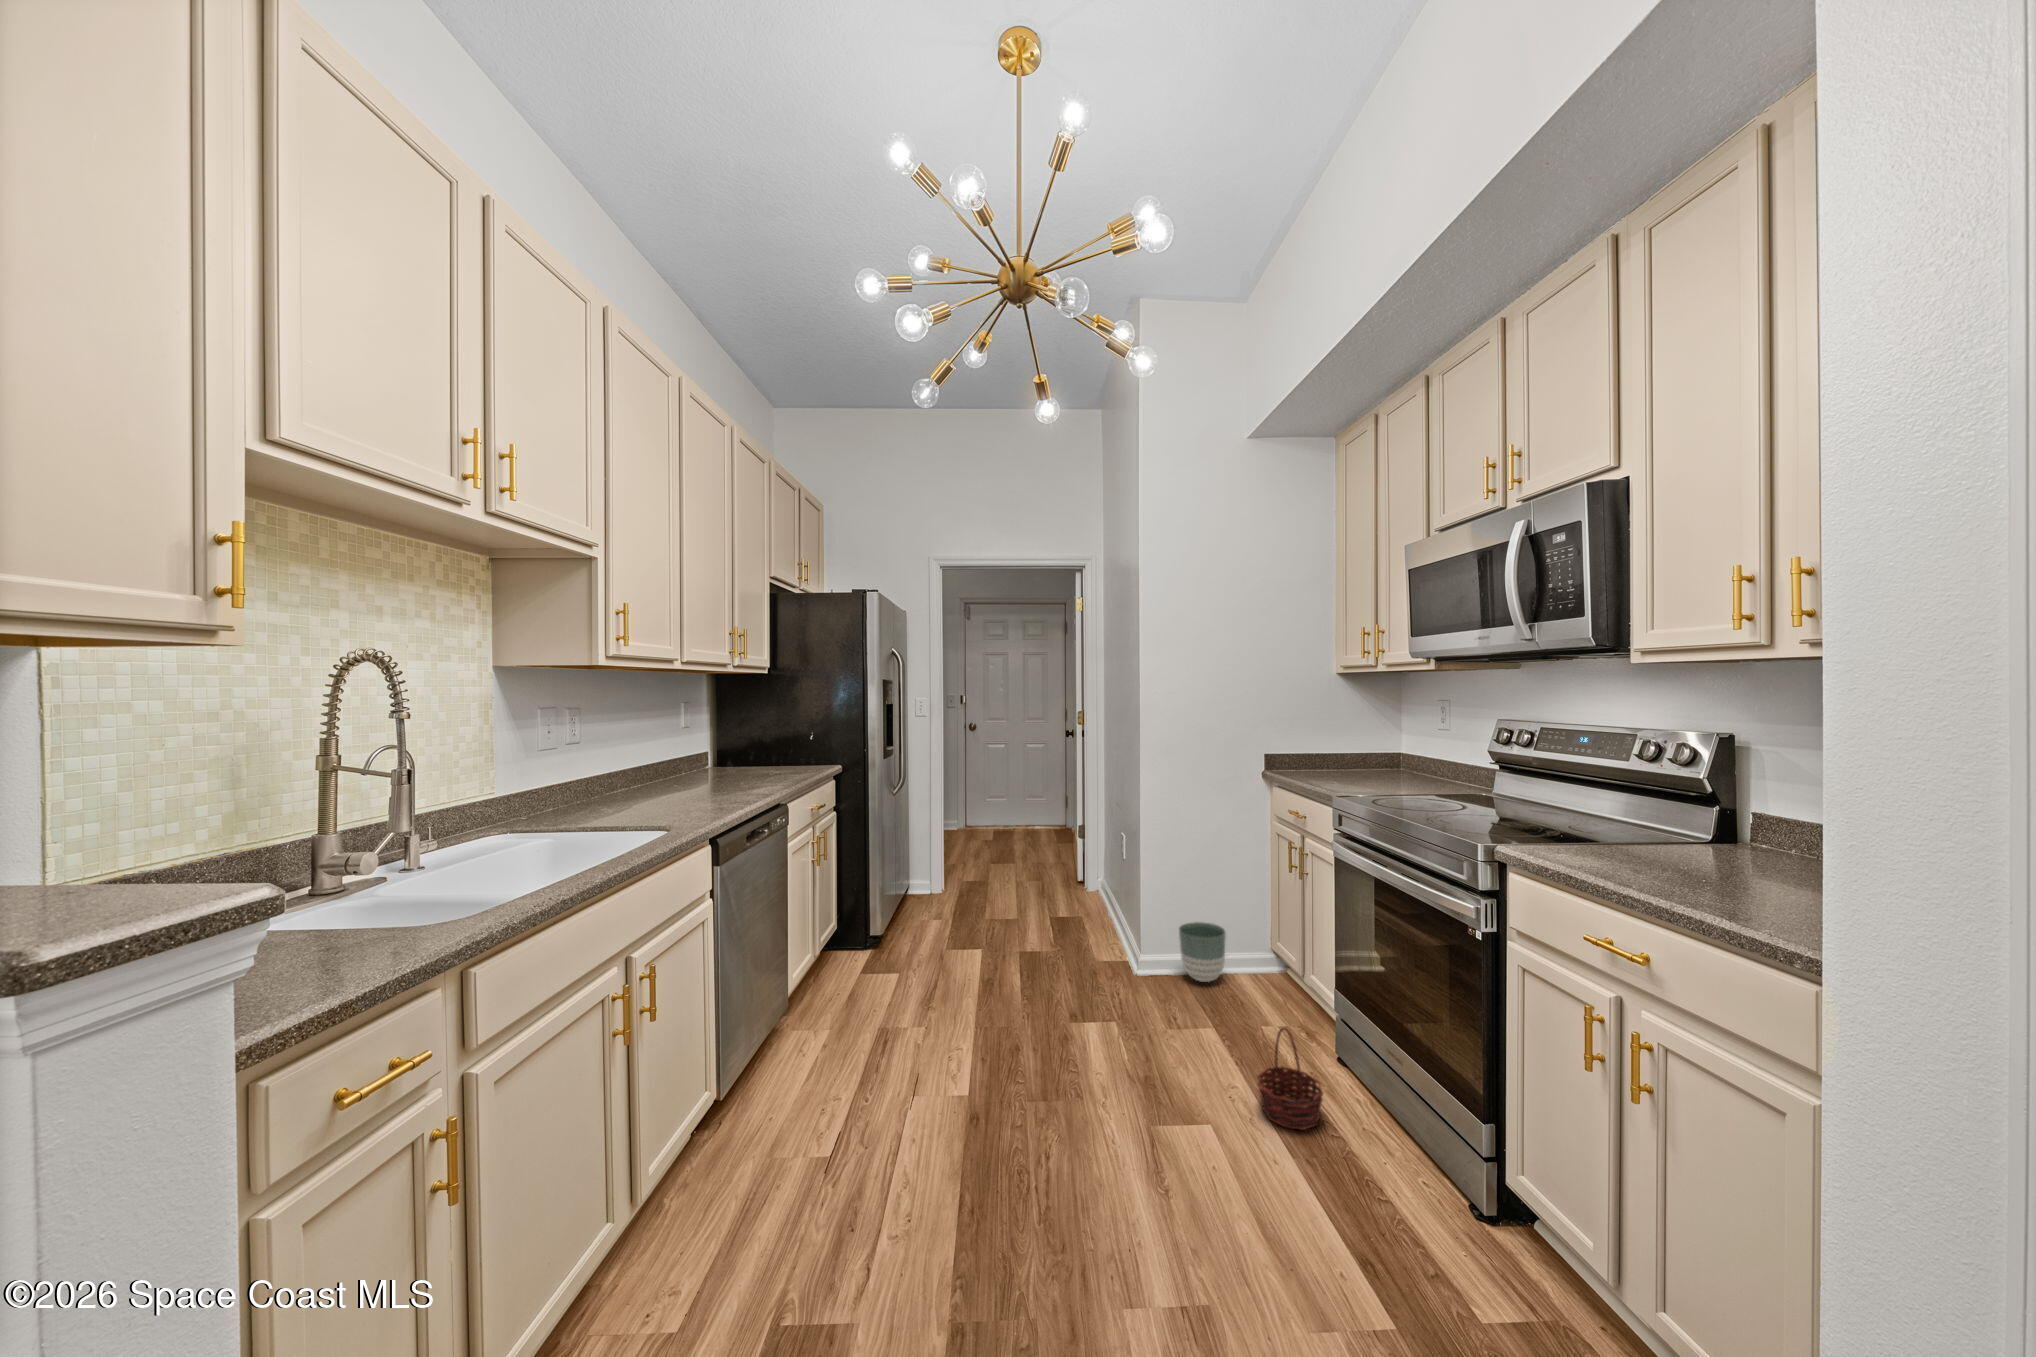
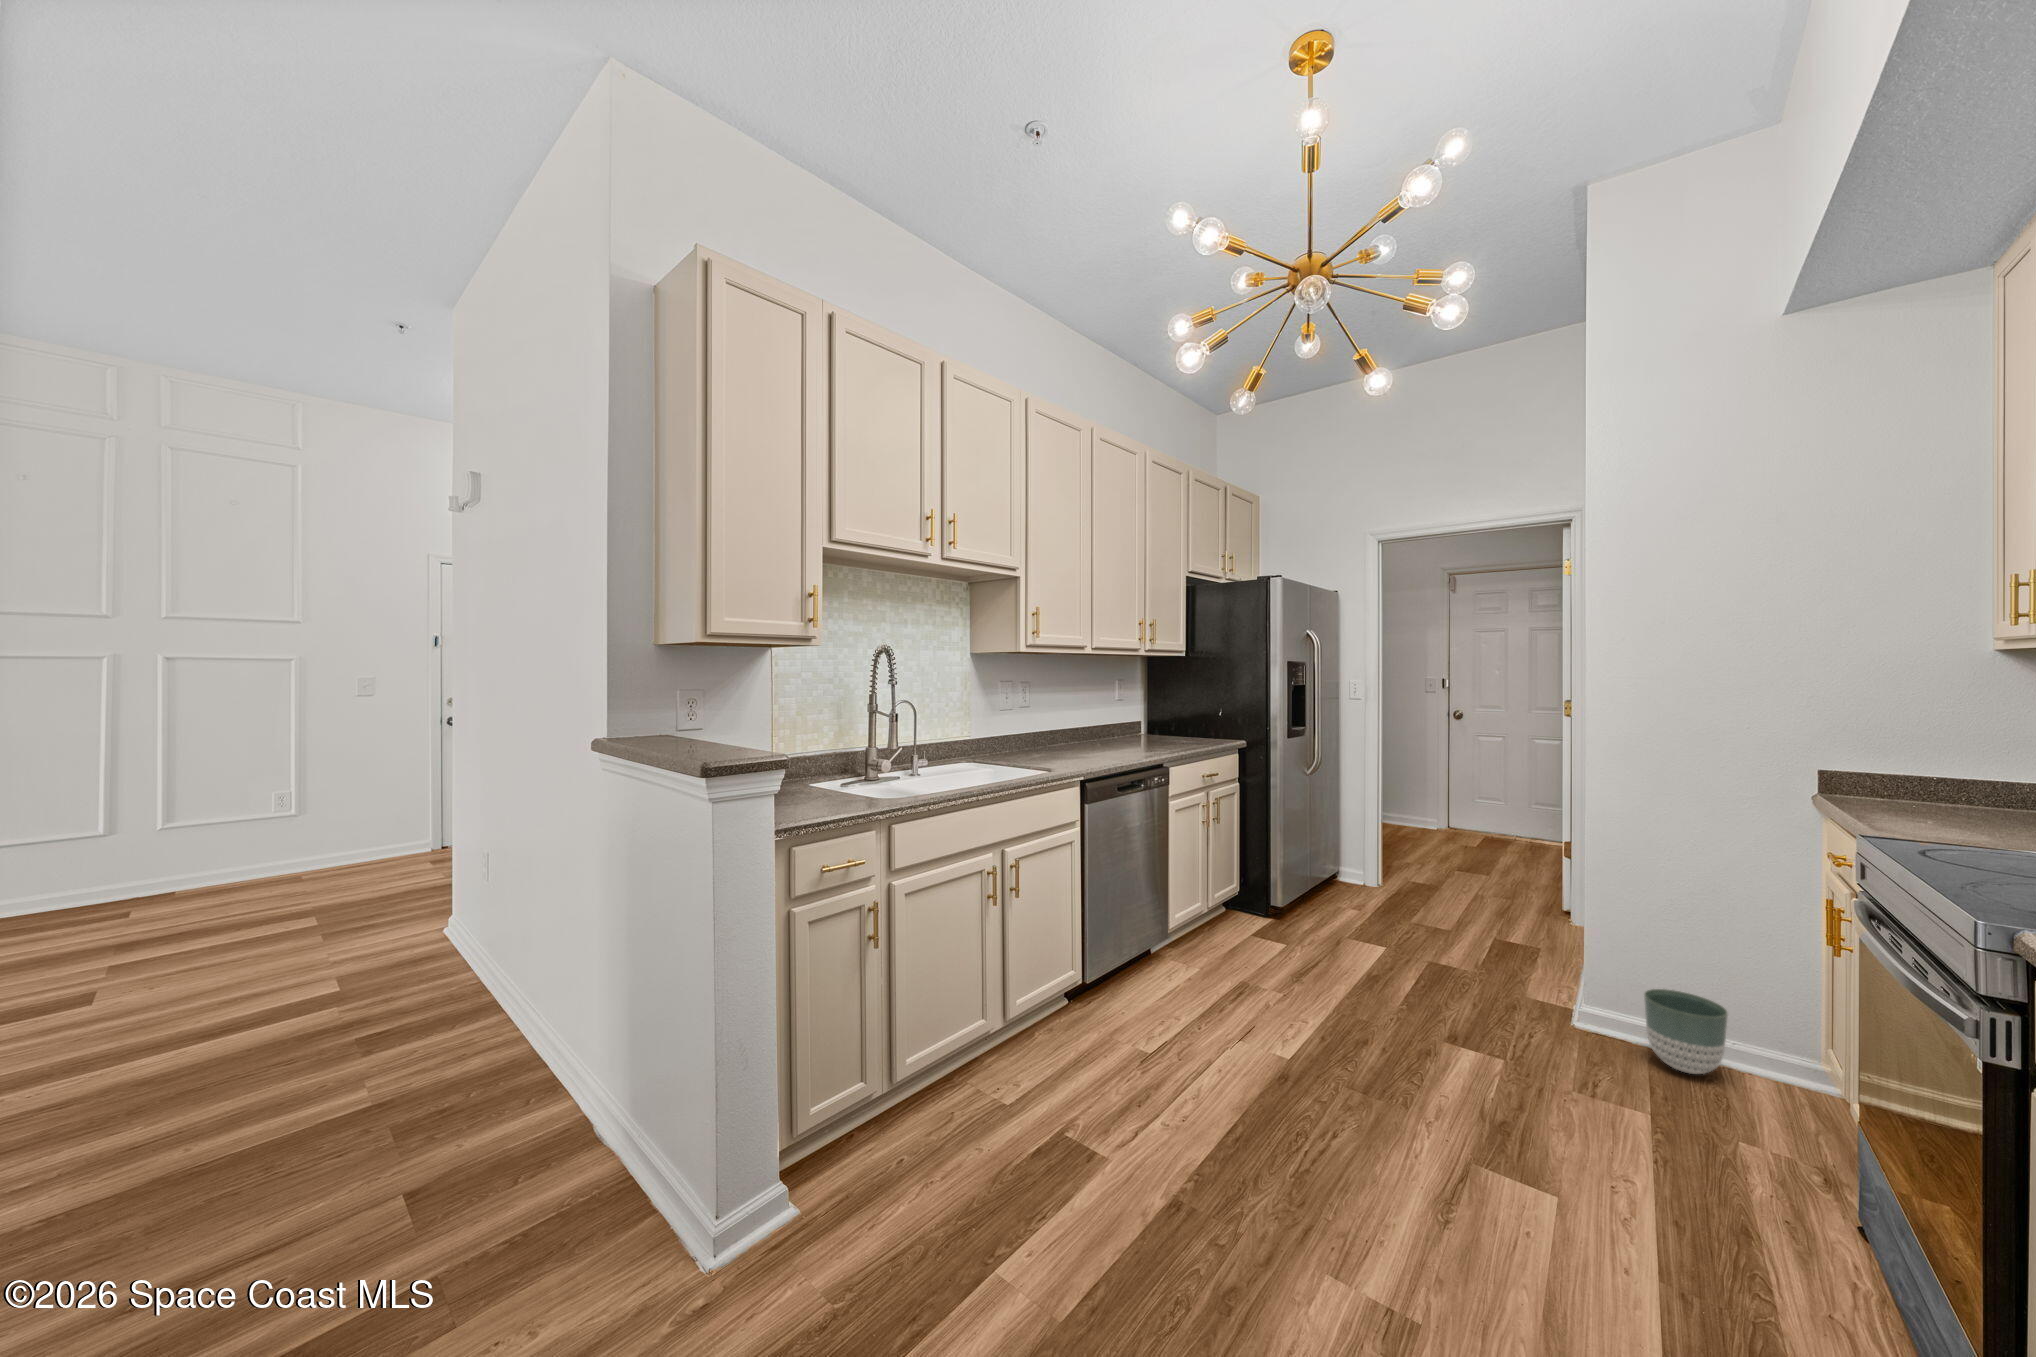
basket: present [1258,1028,1323,1130] -> none [1640,1130,1754,1271]

